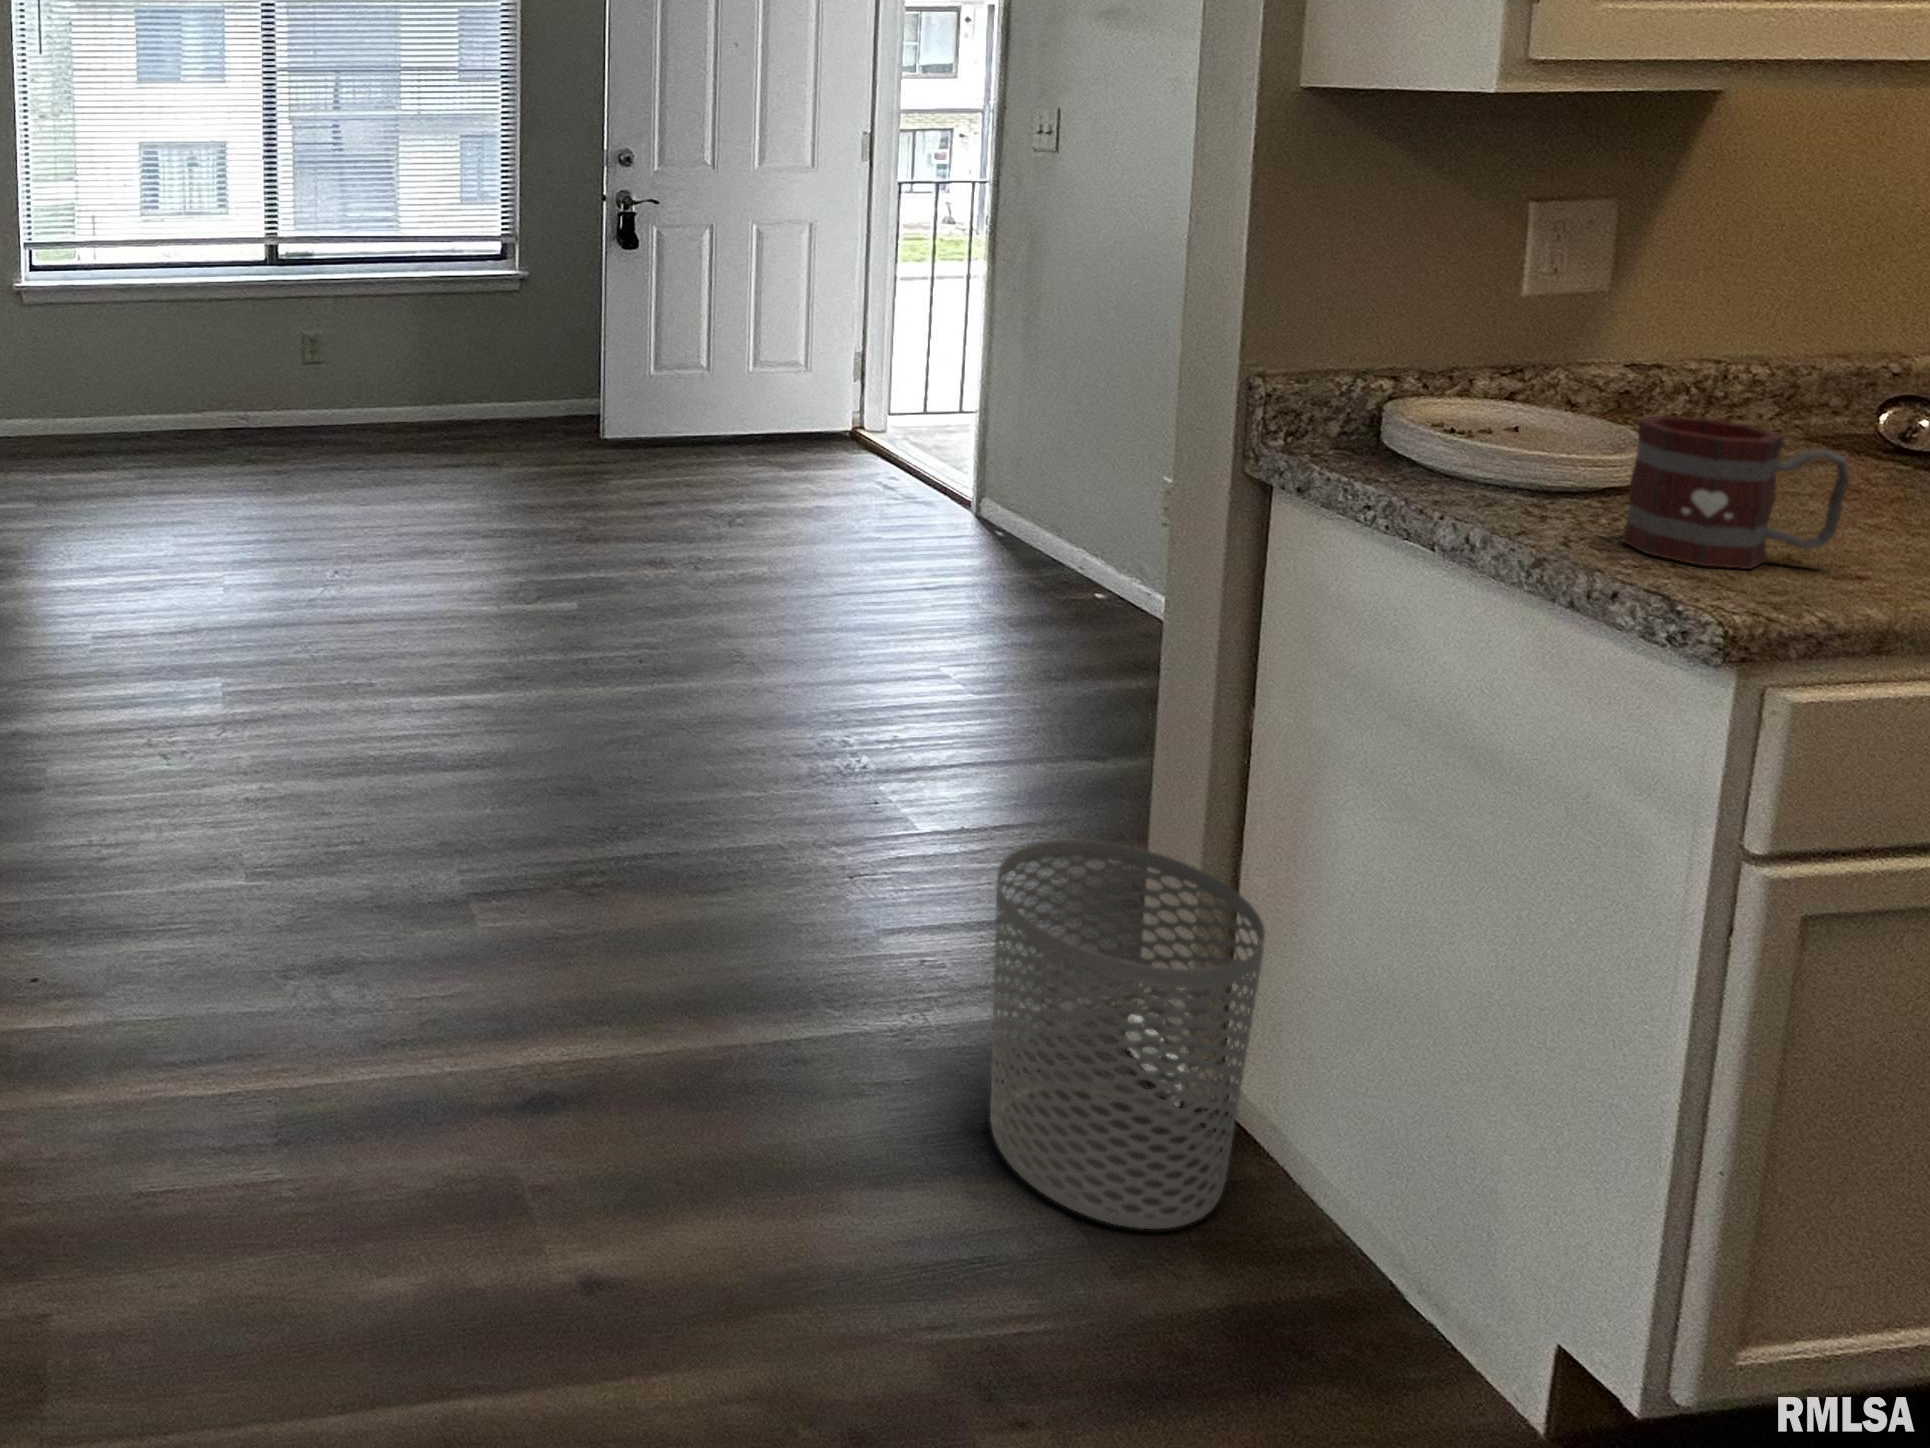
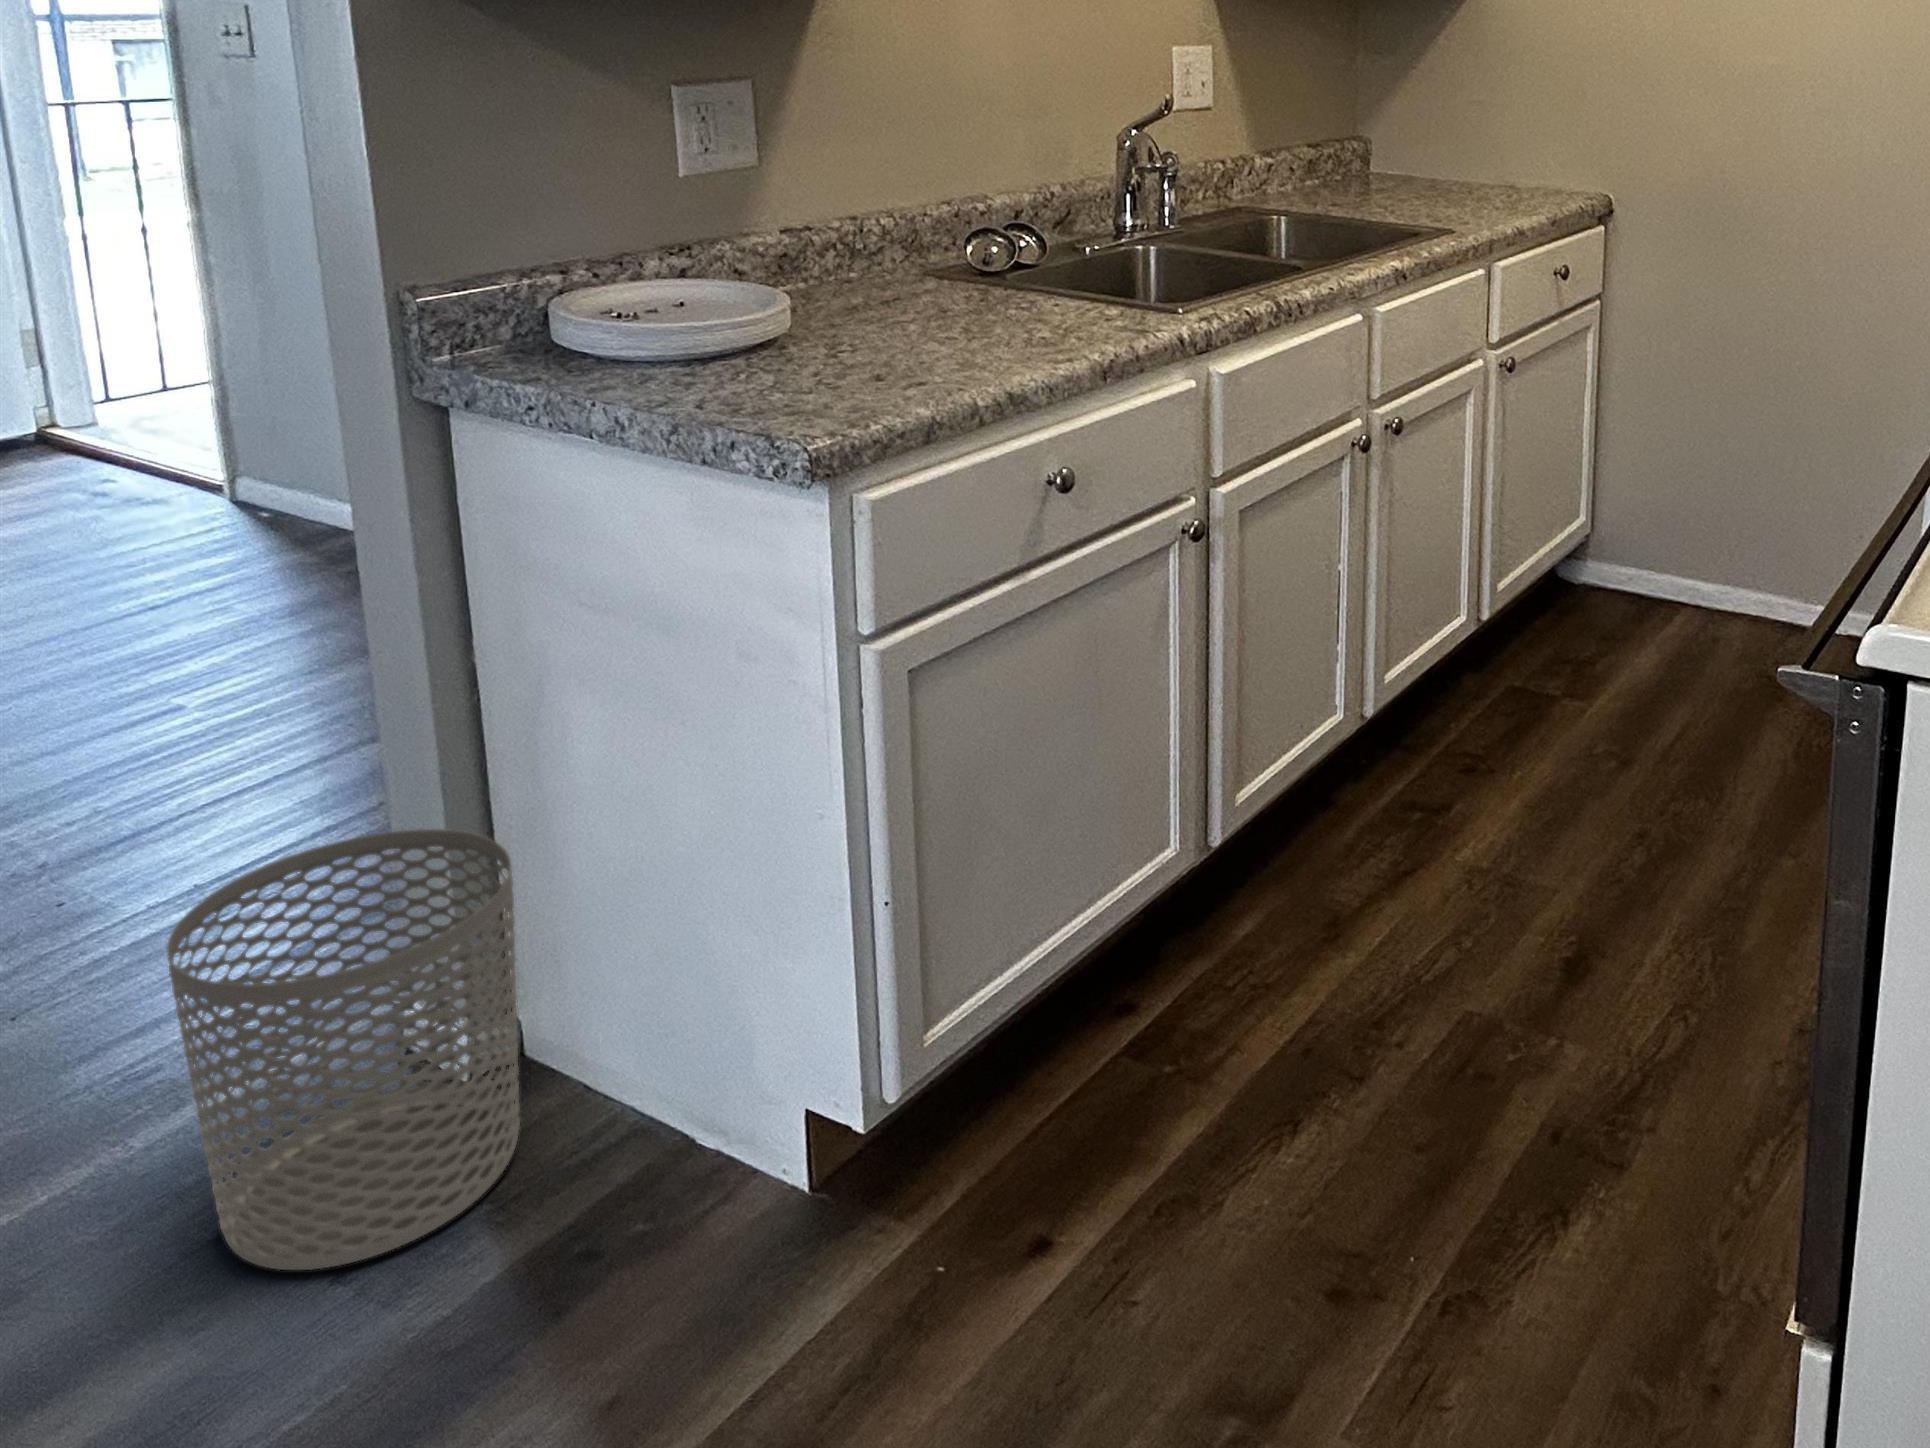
mug: present [1622,416,1850,569] -> none [740,272,901,401]

